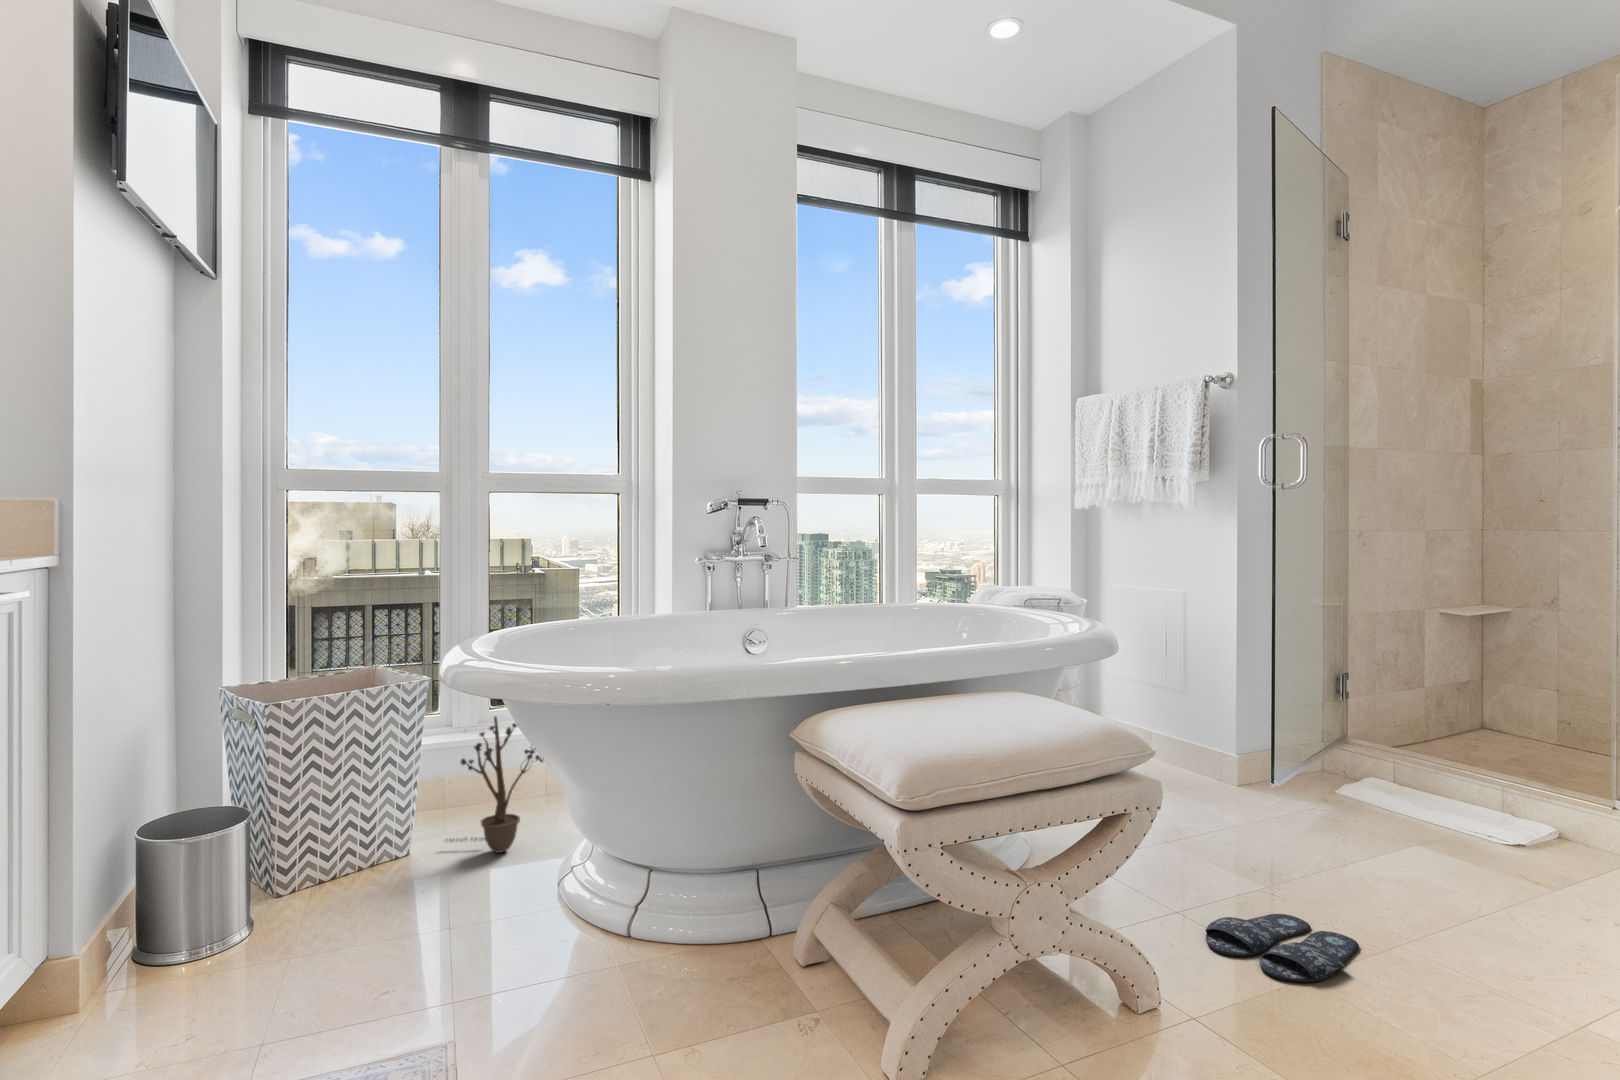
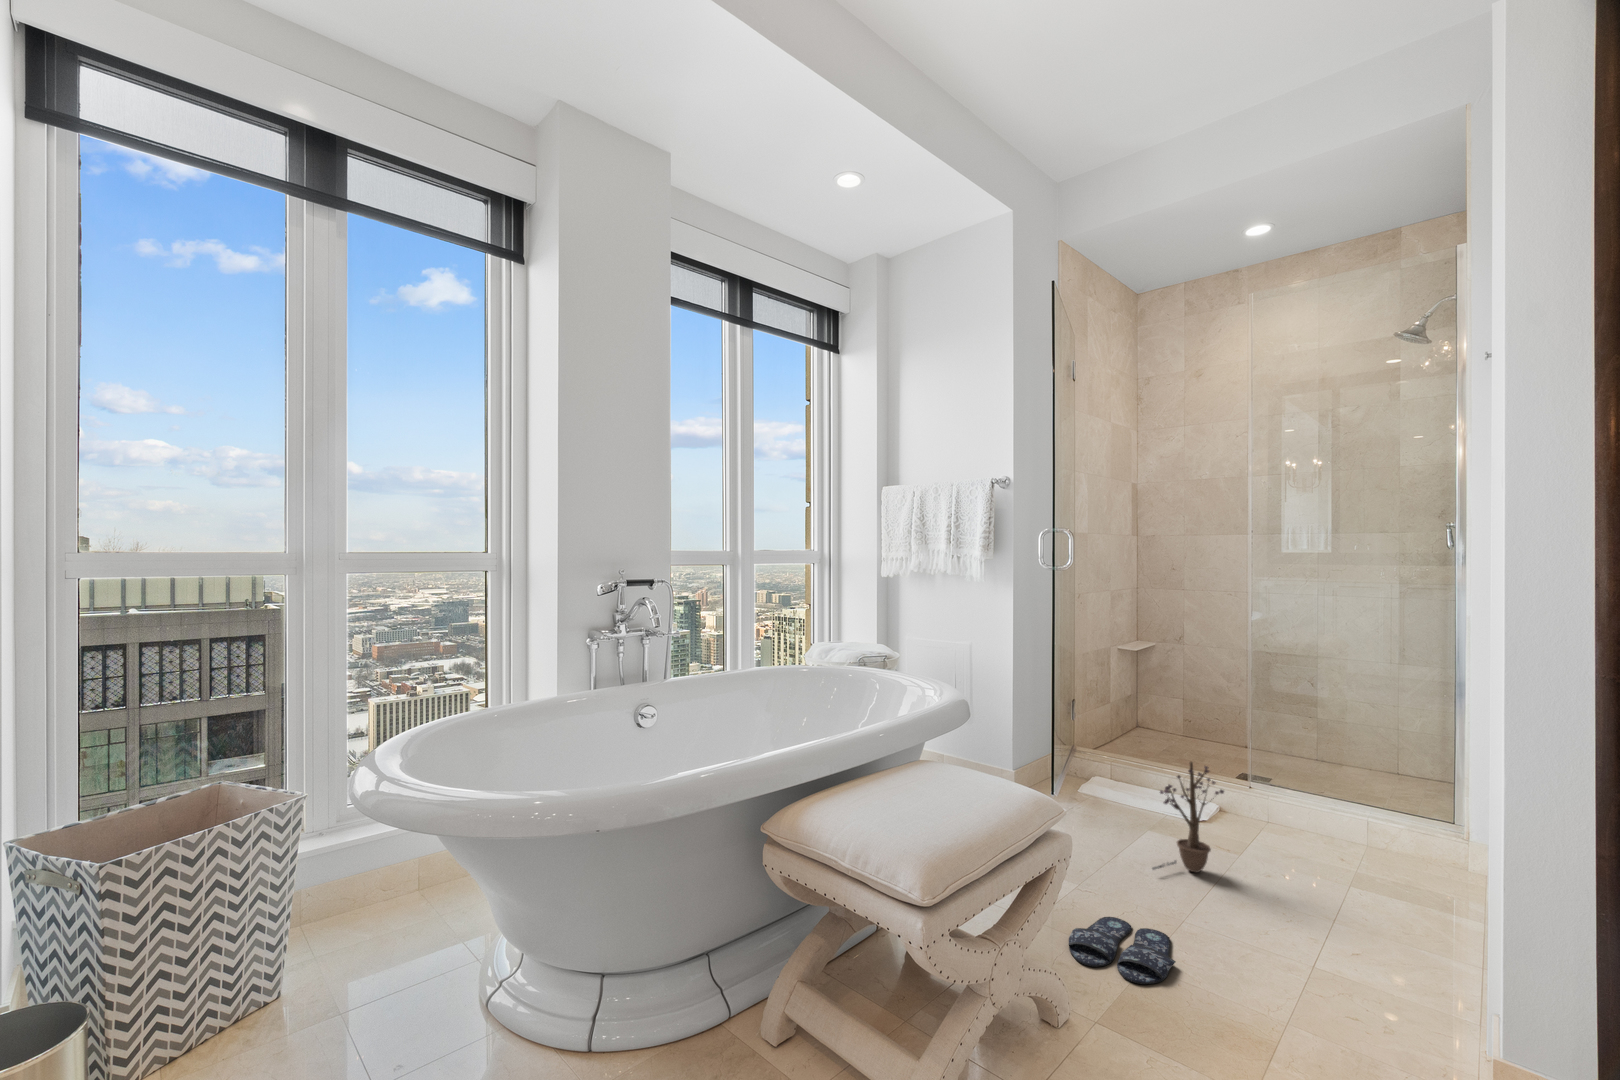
decorative plant: present [450,717,543,853] -> present [1152,762,1224,872]

